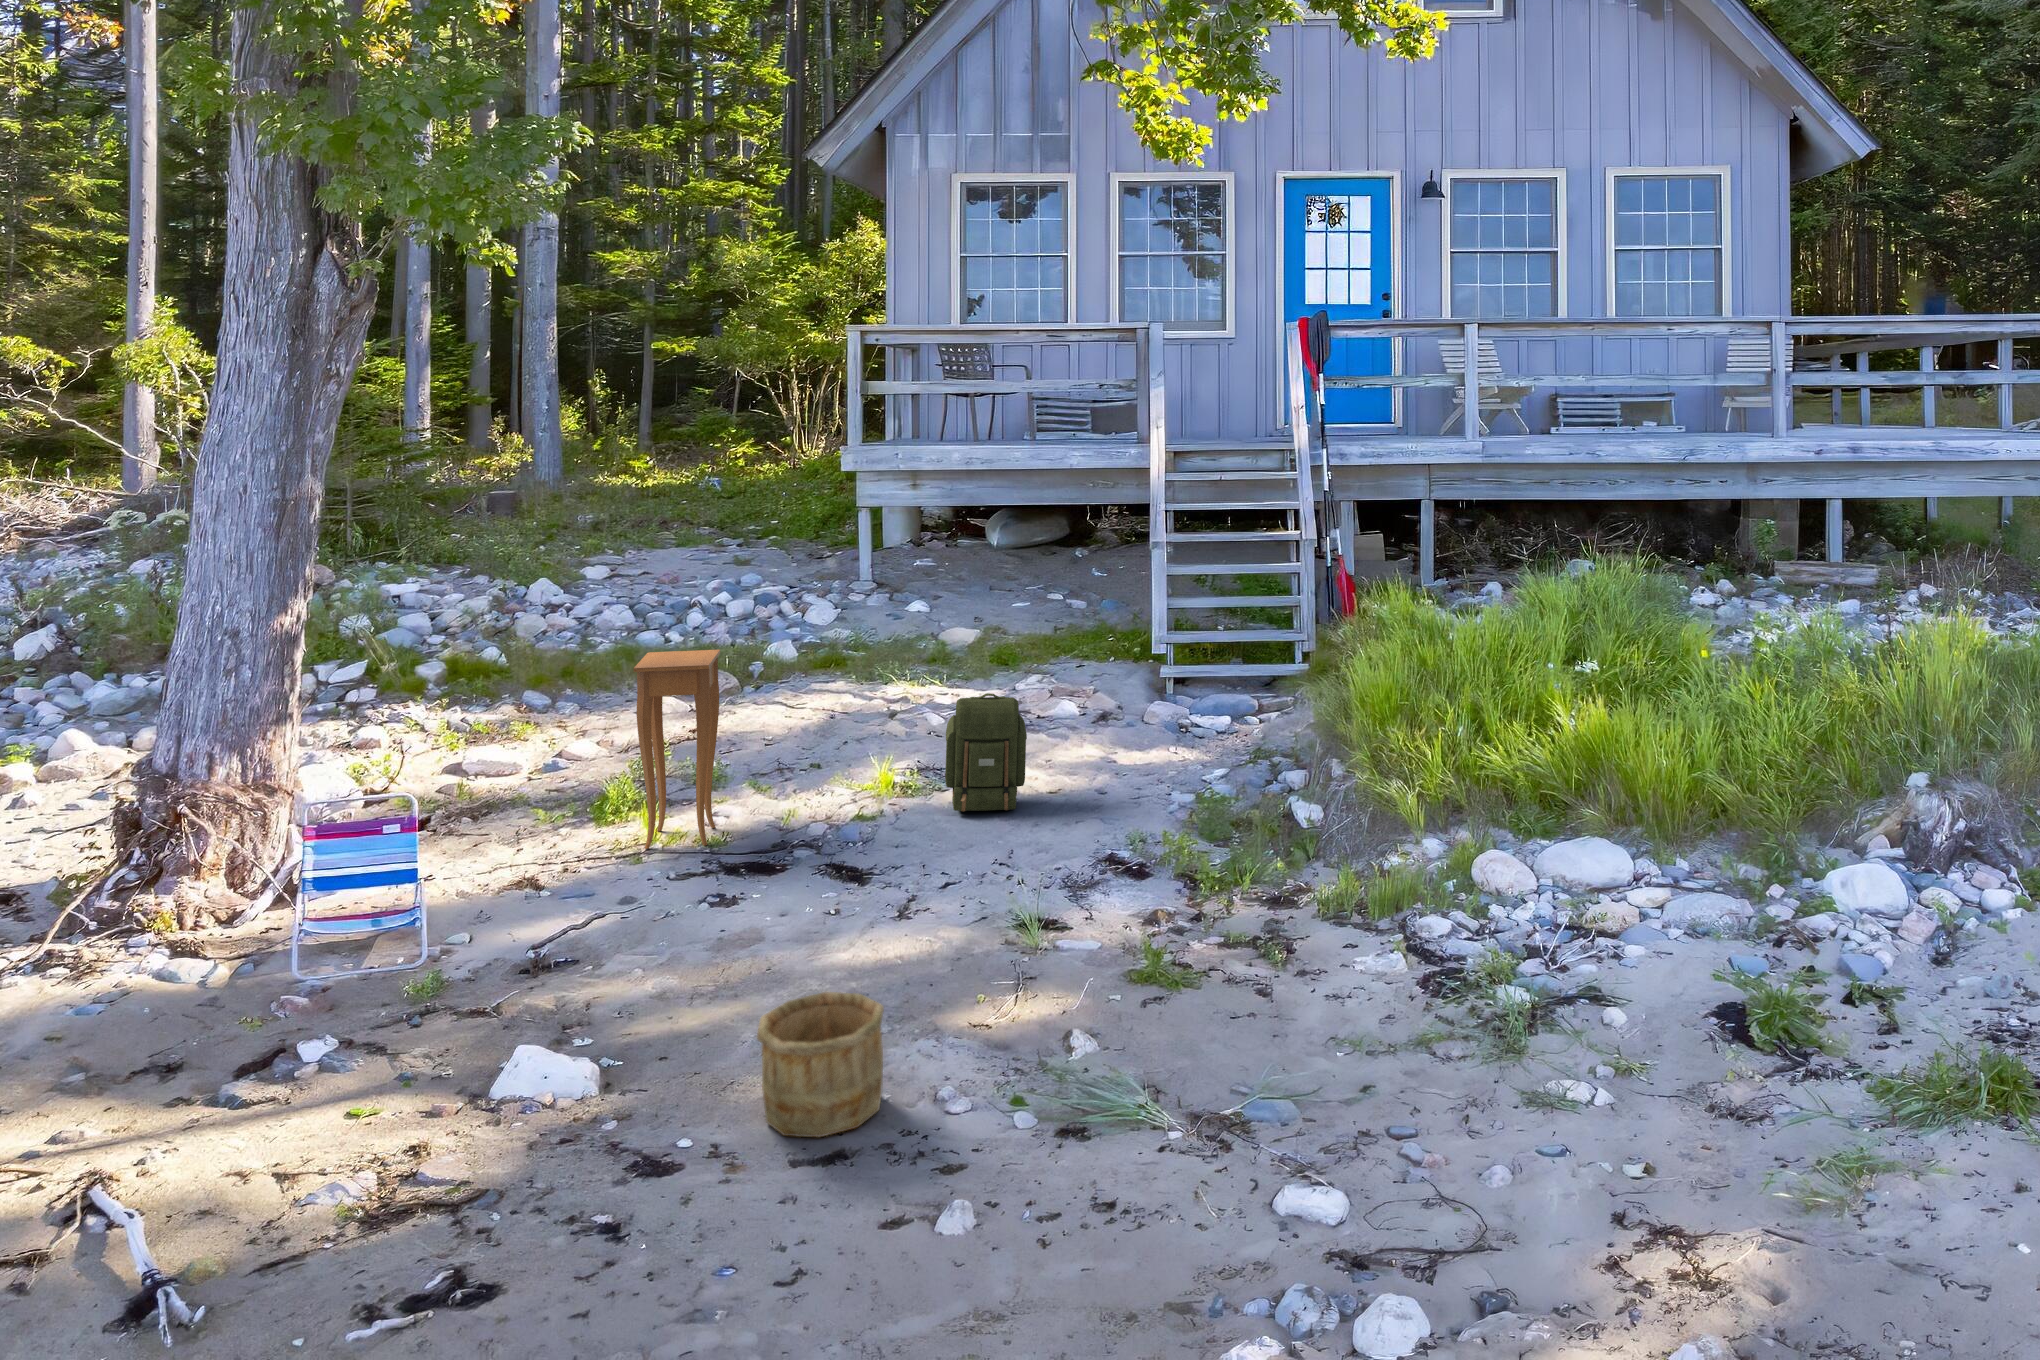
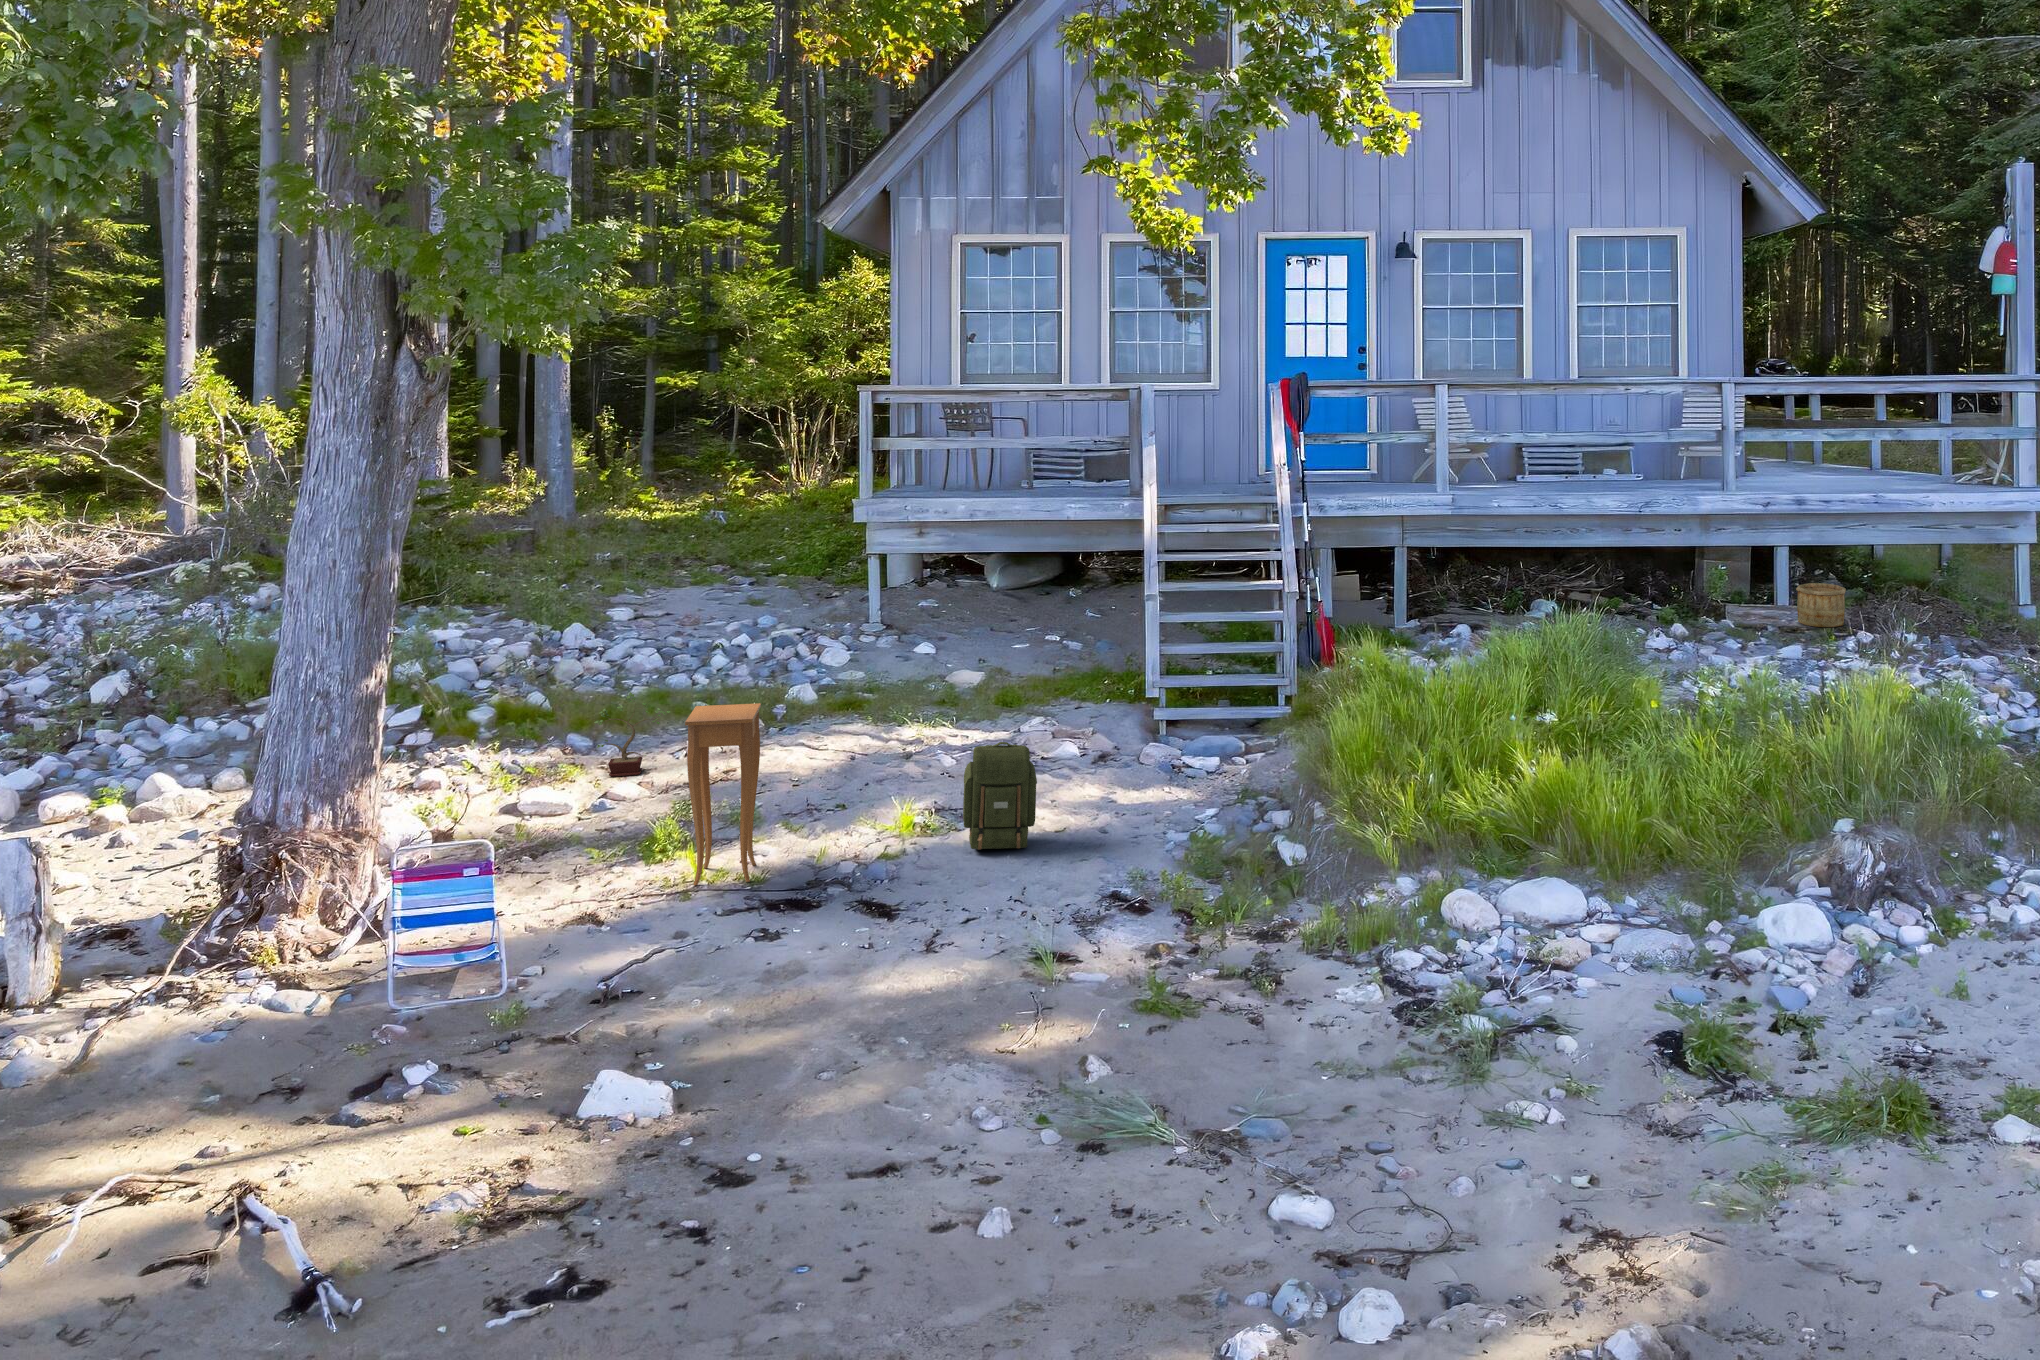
potted plant: none [545,644,631,737] -> present [594,692,670,777]
wooden bucket: present [757,992,884,1137] -> present [1796,583,1846,627]

